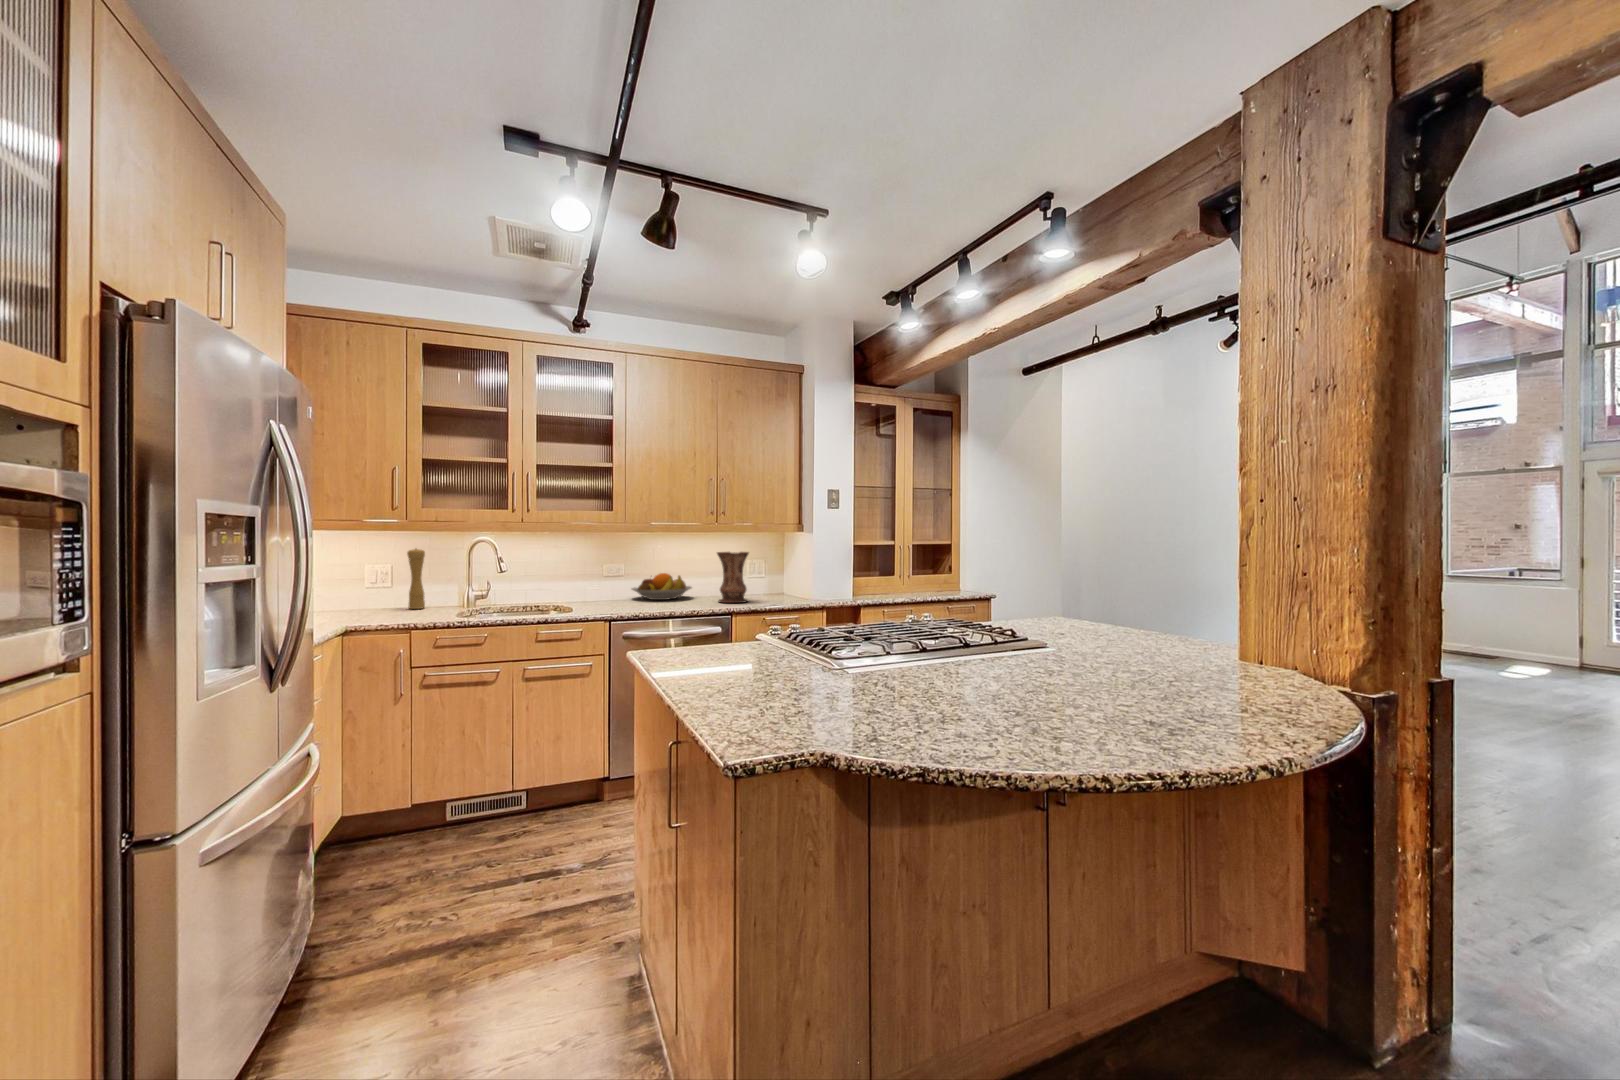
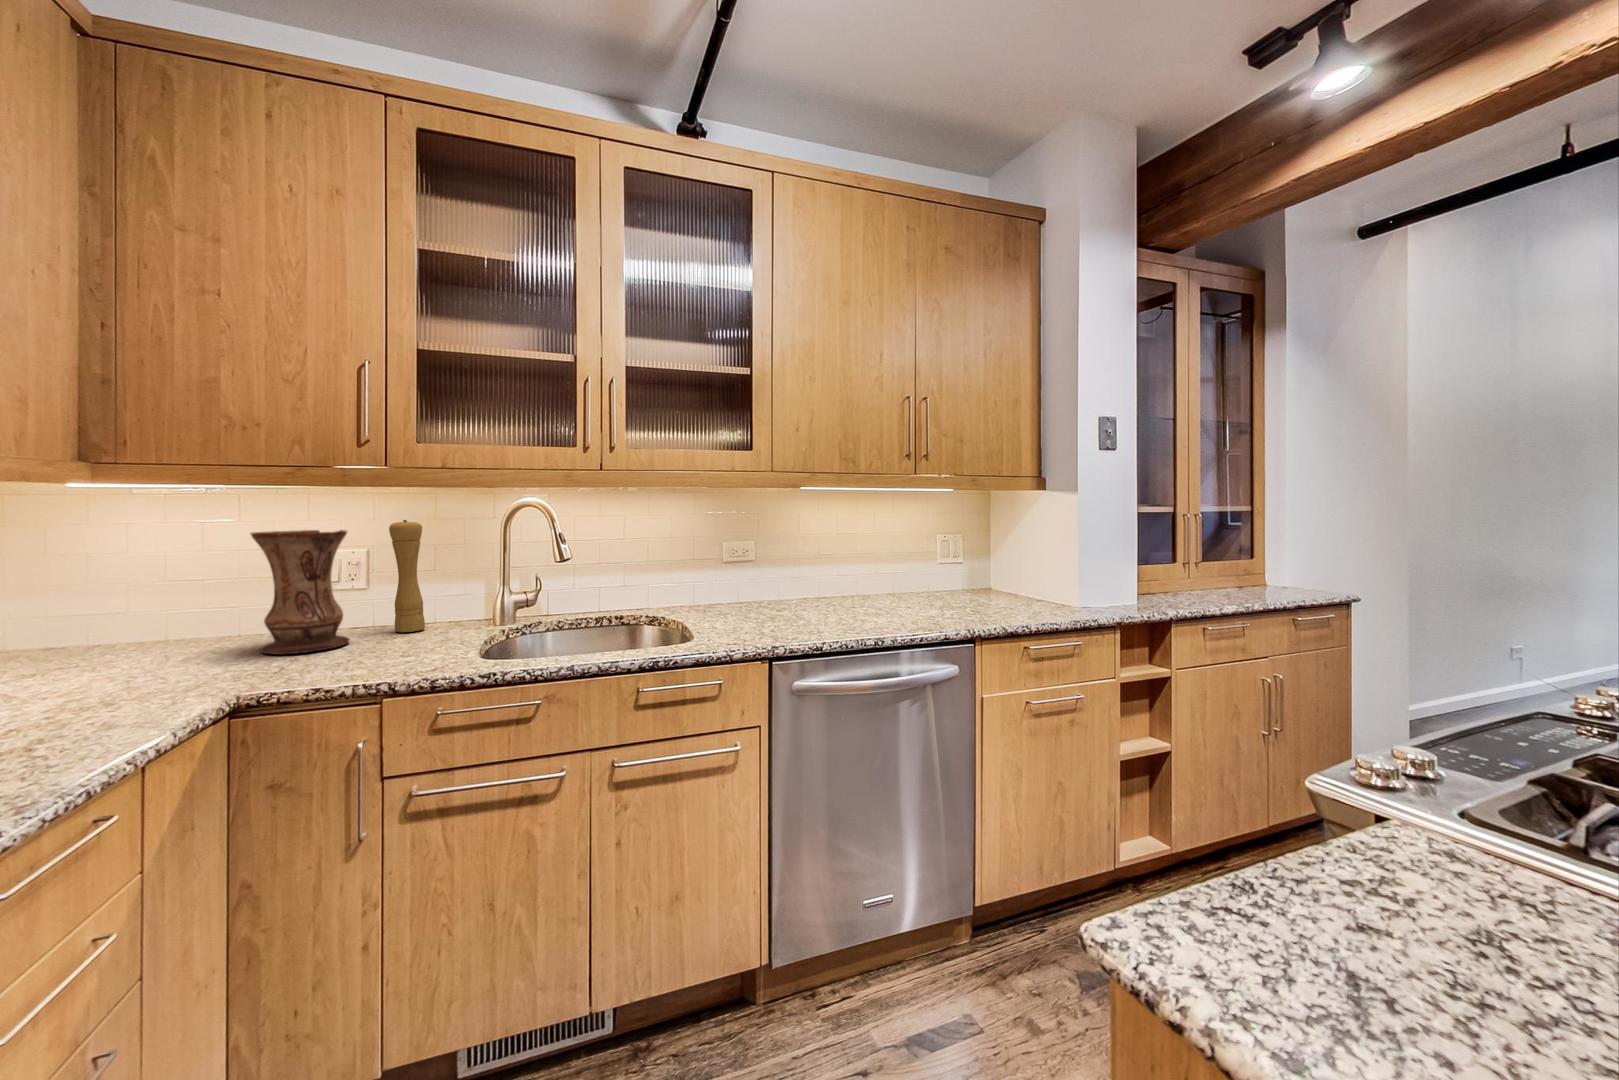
vase: present [717,552,749,603] -> present [251,530,350,654]
fruit bowl: present [632,573,692,600] -> none [769,561,871,607]

